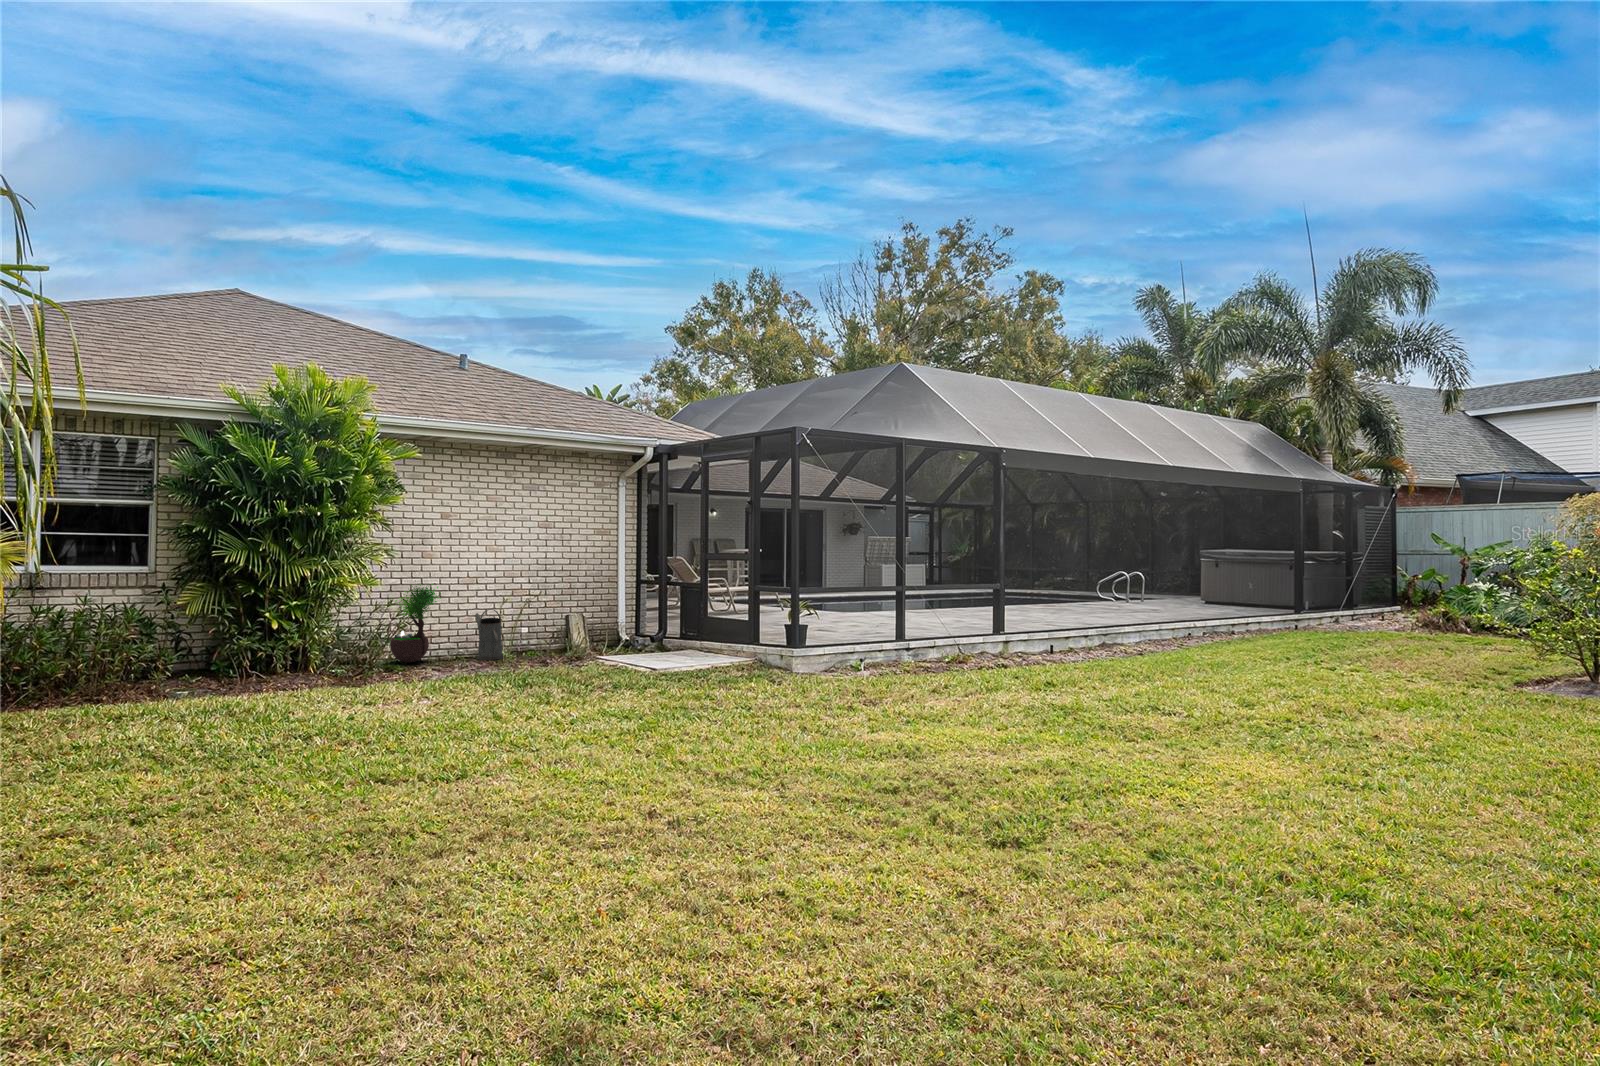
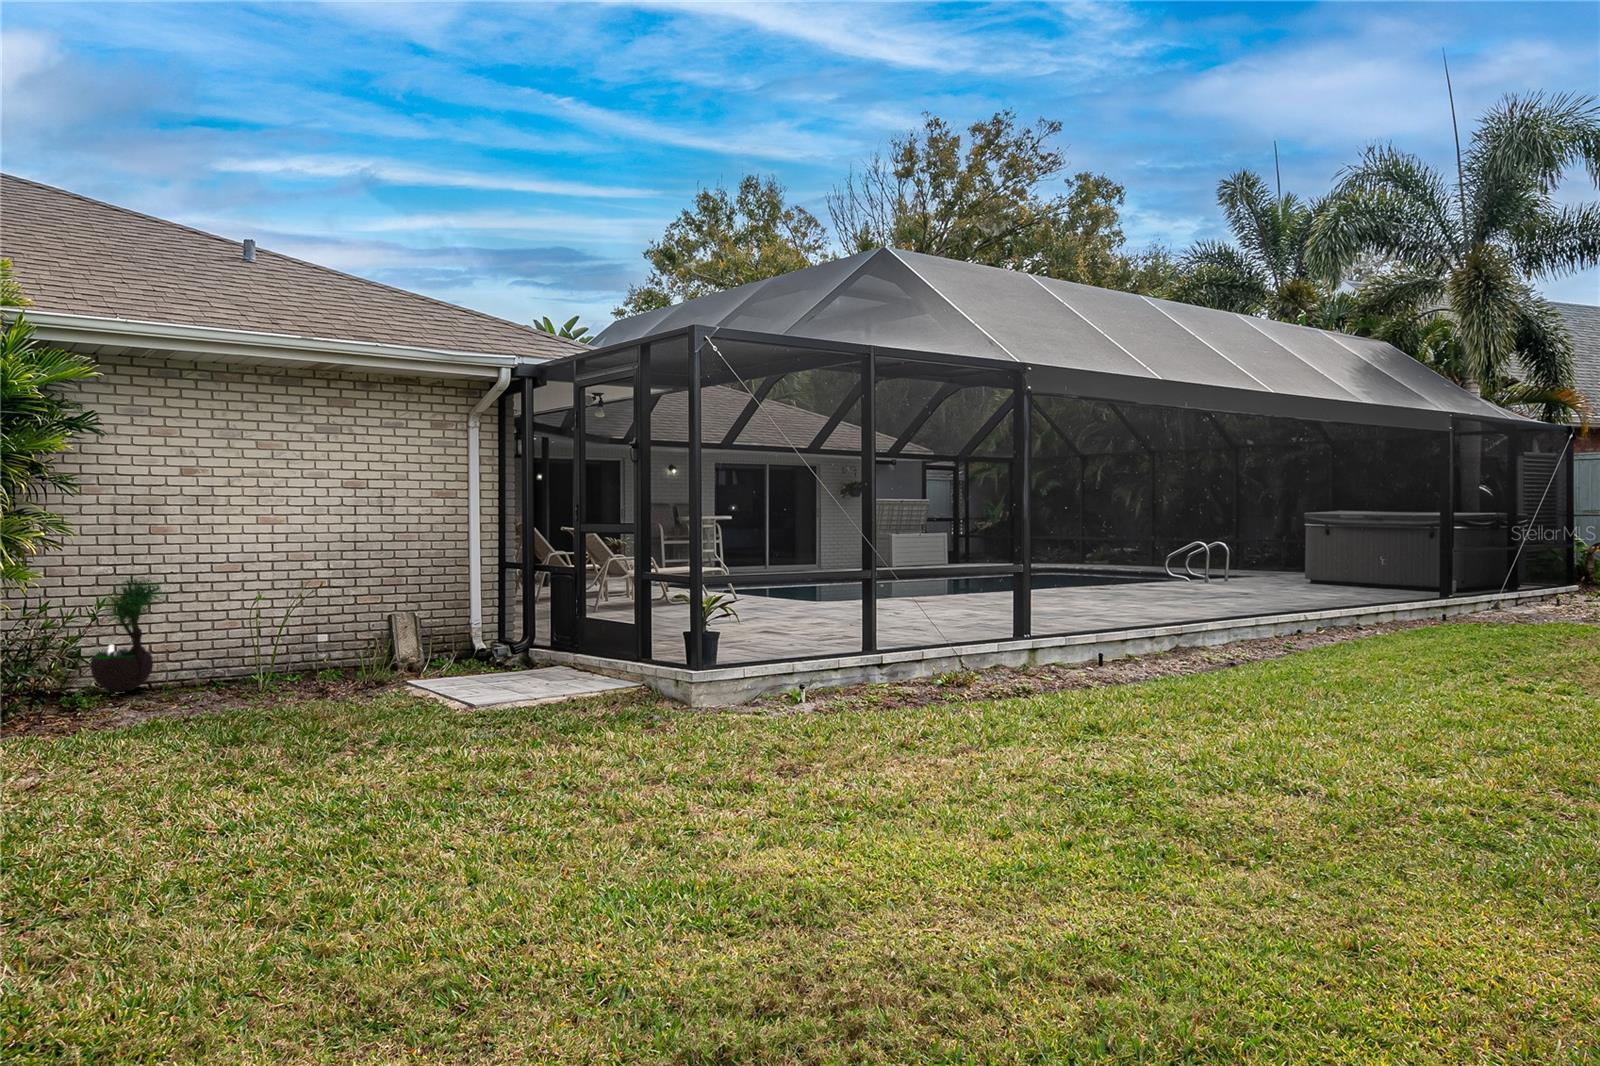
watering can: present [475,609,503,660] -> none [232,609,274,686]

